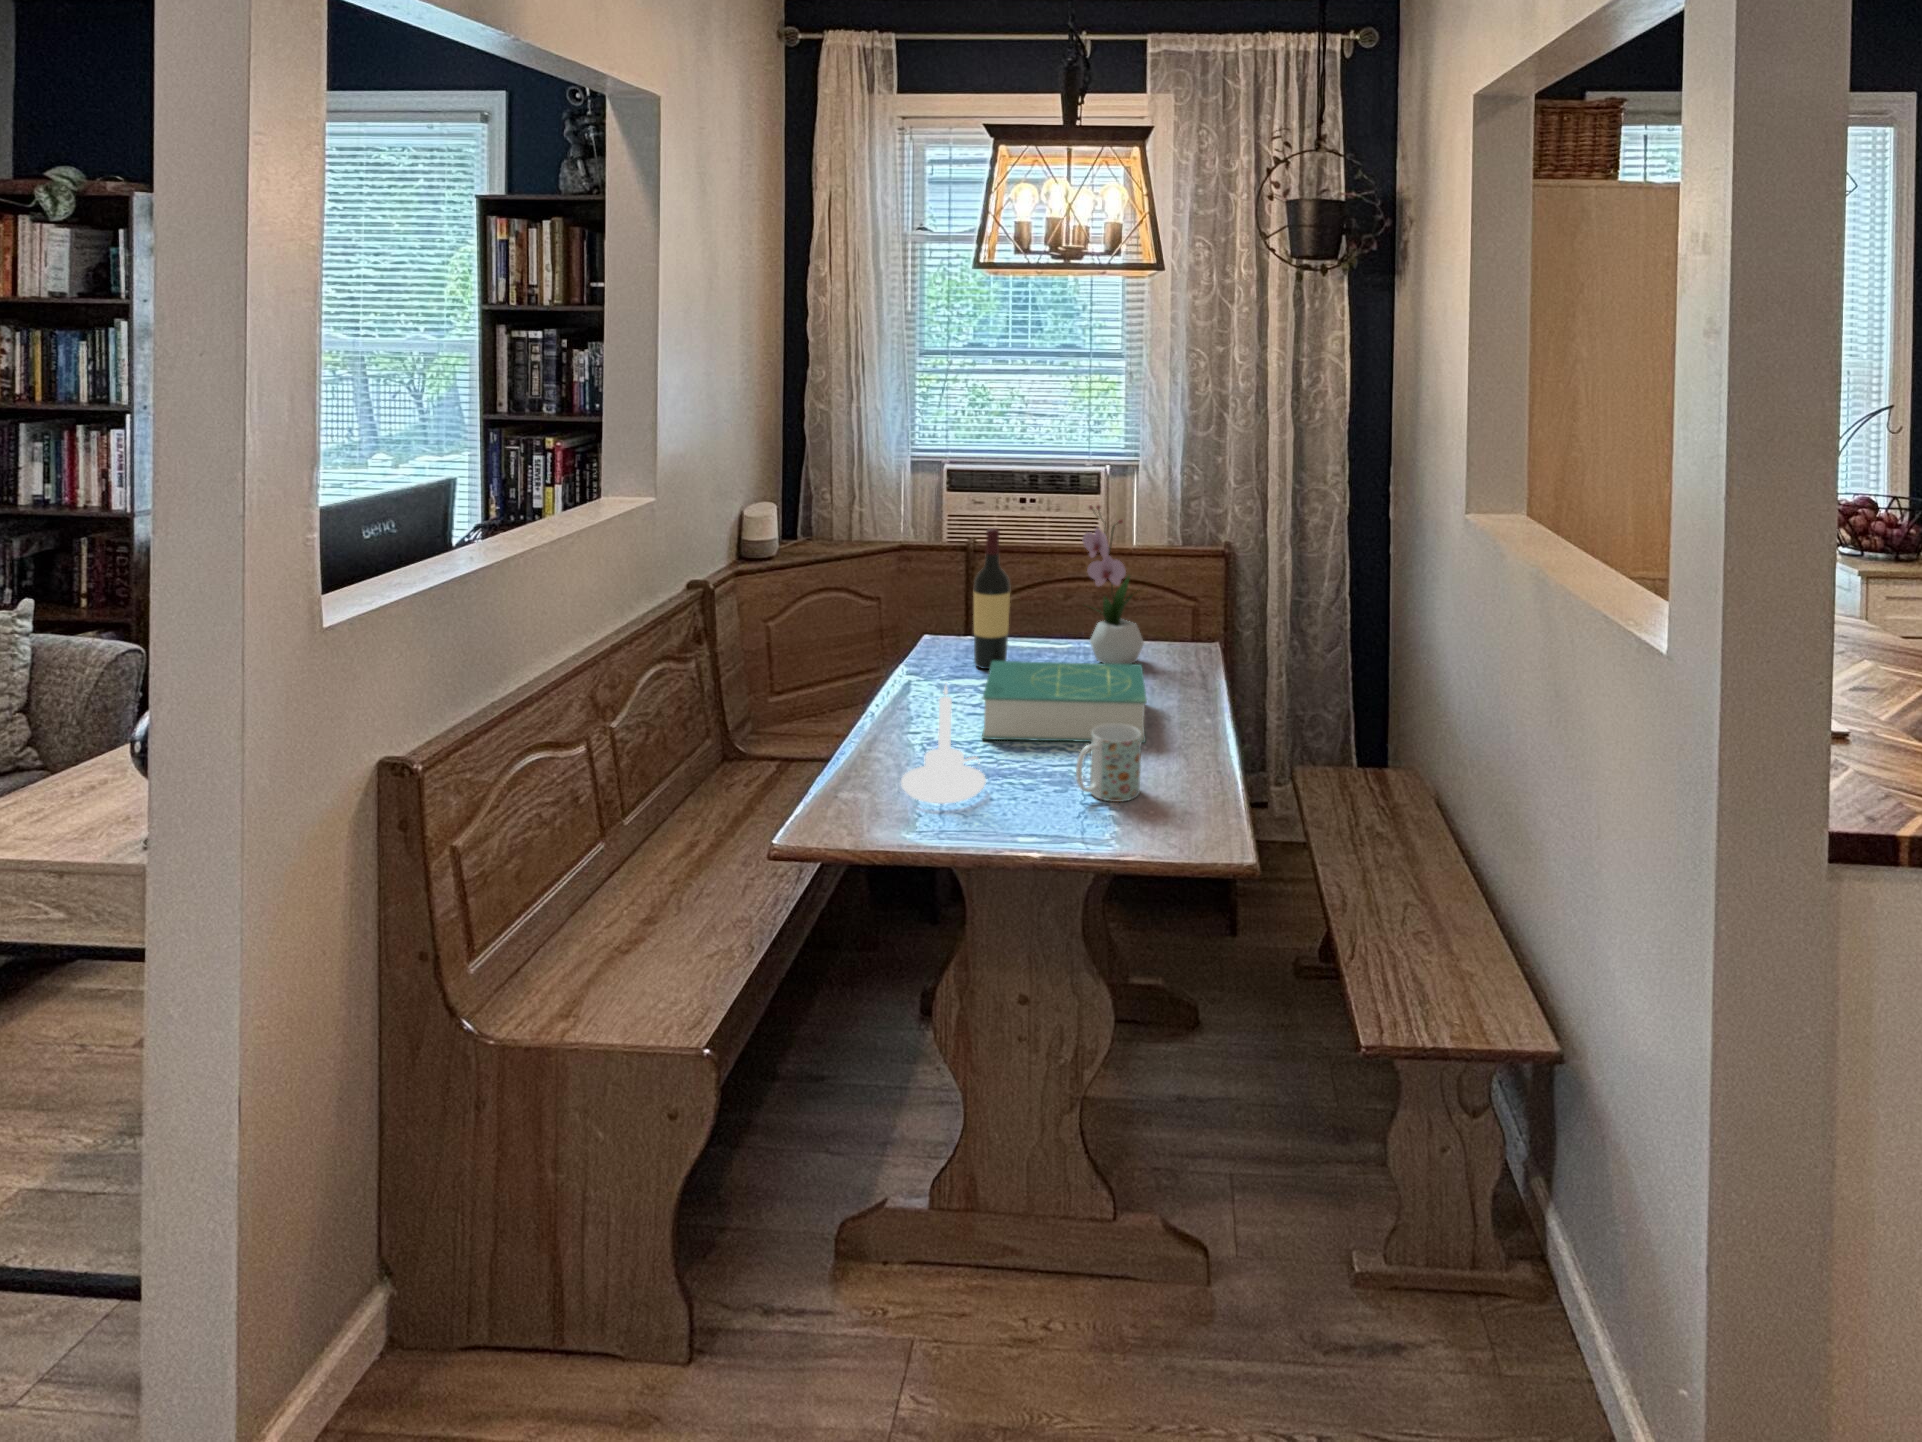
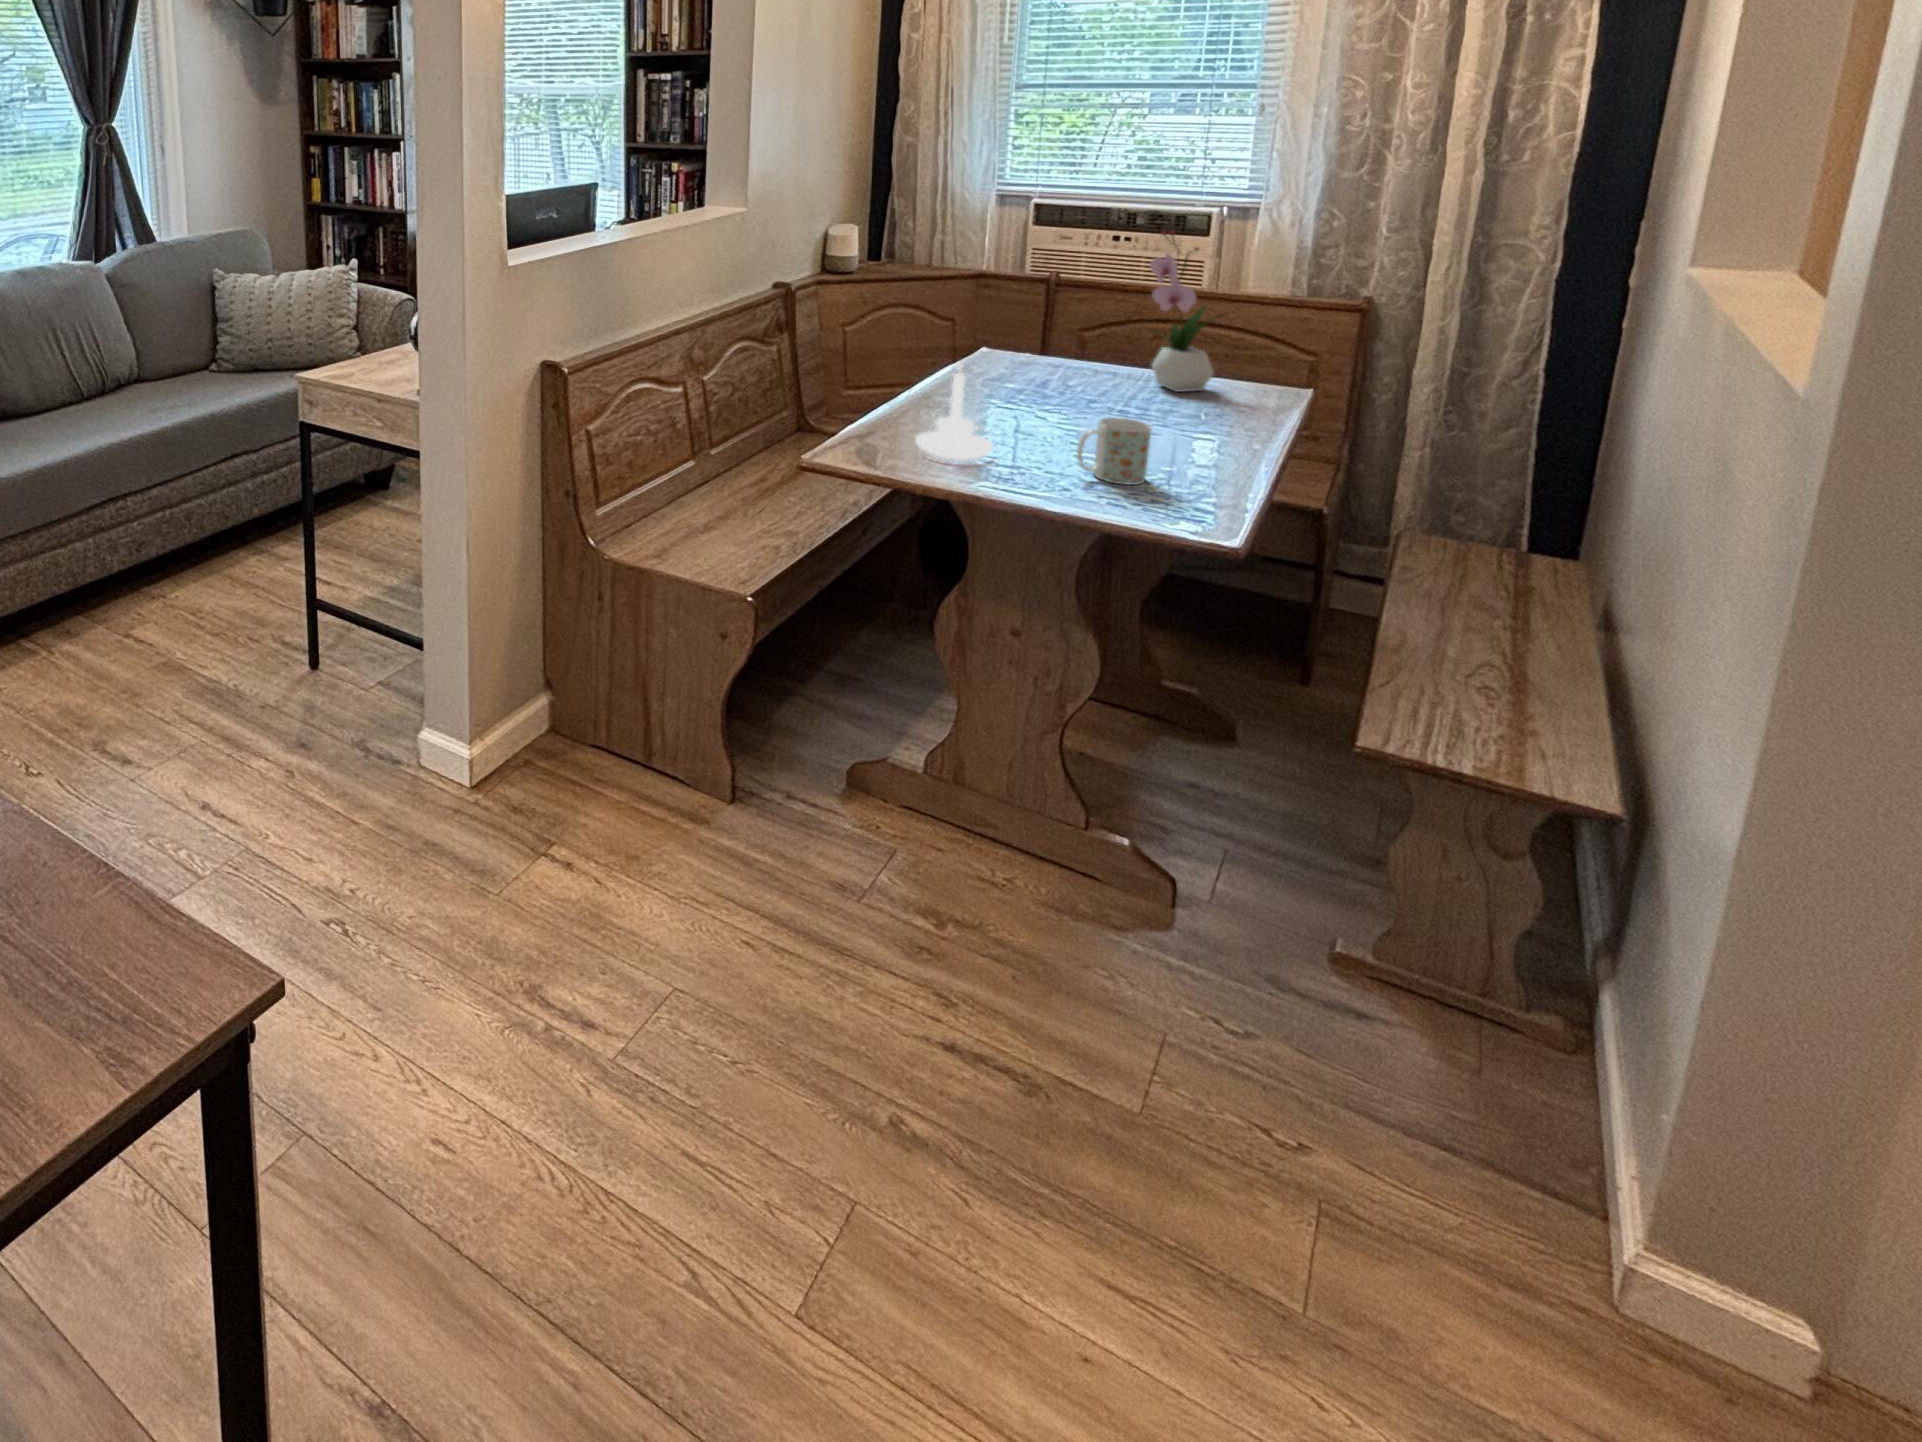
wine bottle: present [974,528,1010,669] -> none [1025,248,1067,378]
book: present [982,661,1147,743] -> none [1005,364,1193,450]

